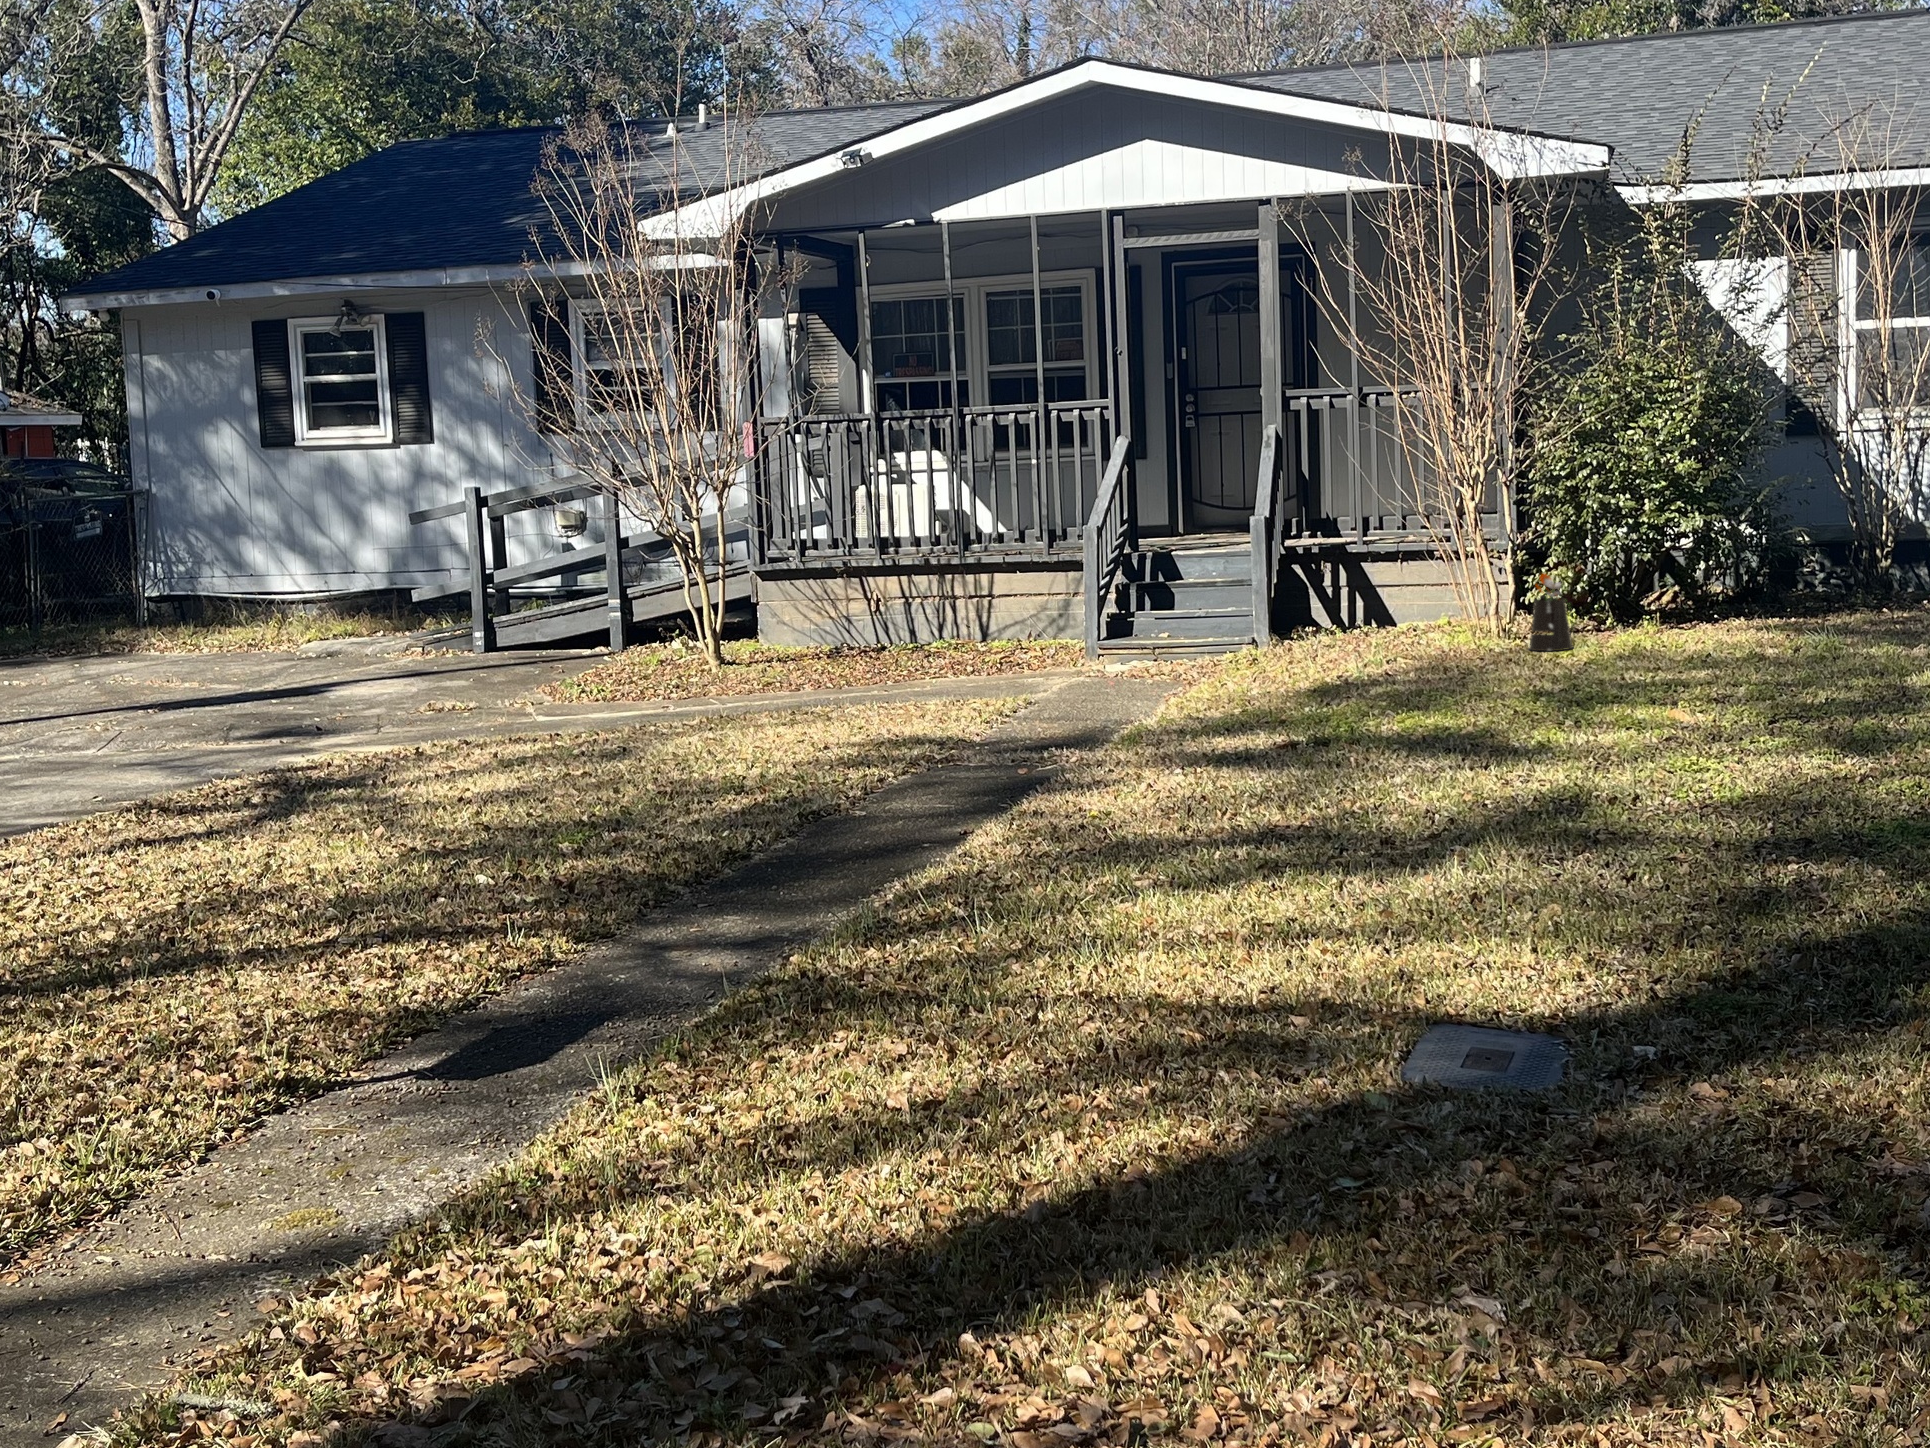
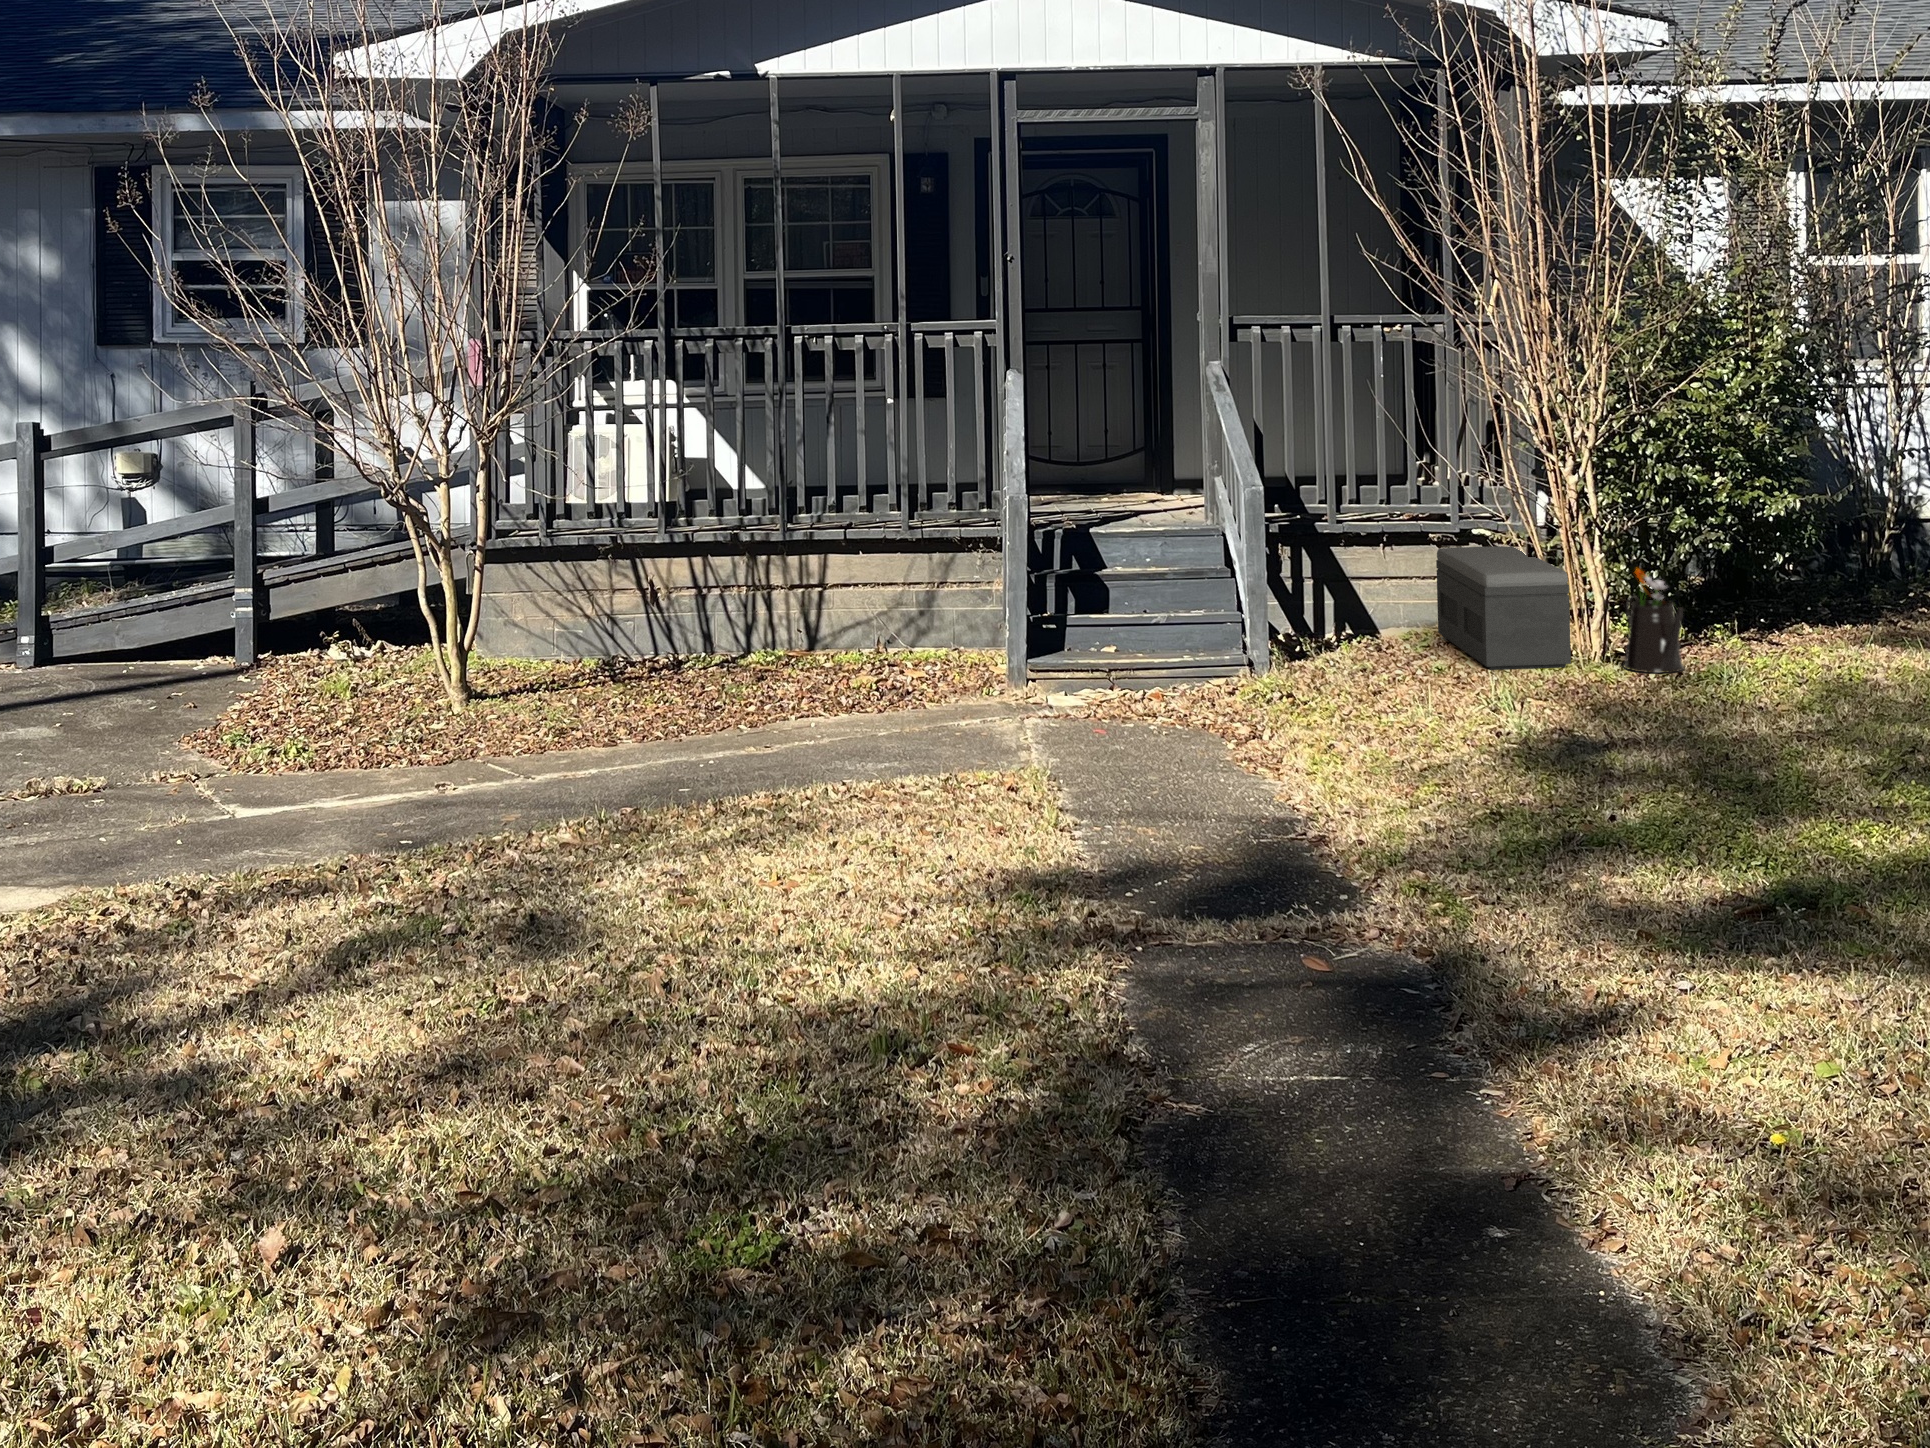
storage bench: none [1424,562,1504,650] -> present [1436,546,1571,670]

